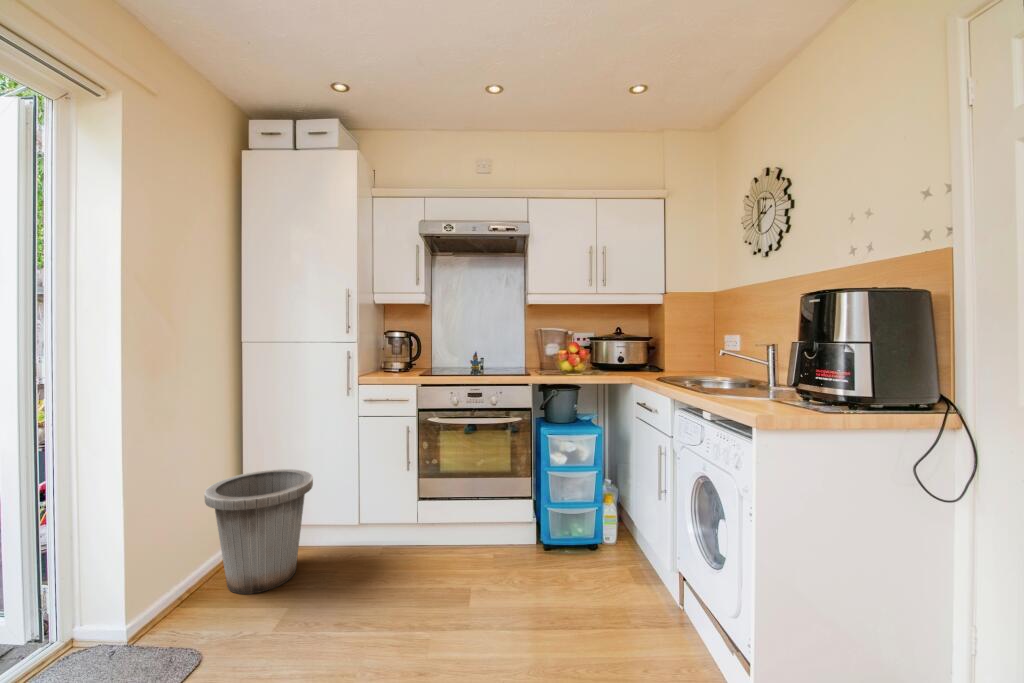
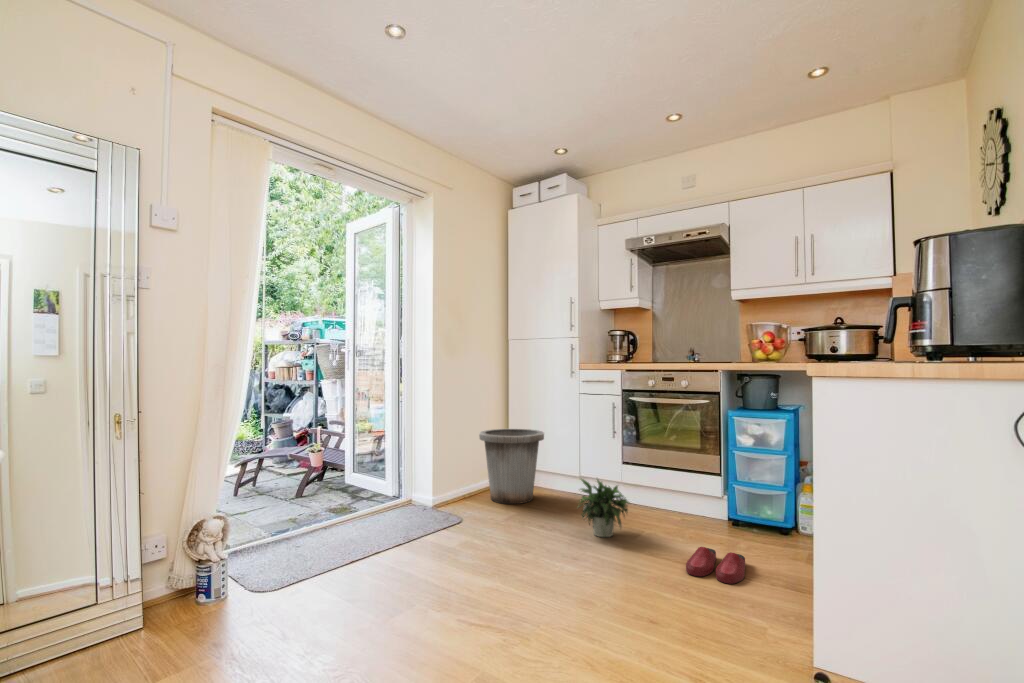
potted plant: none [386,538,465,622] -> present [578,478,629,537]
slippers: none [551,602,613,659] -> present [686,547,745,584]

